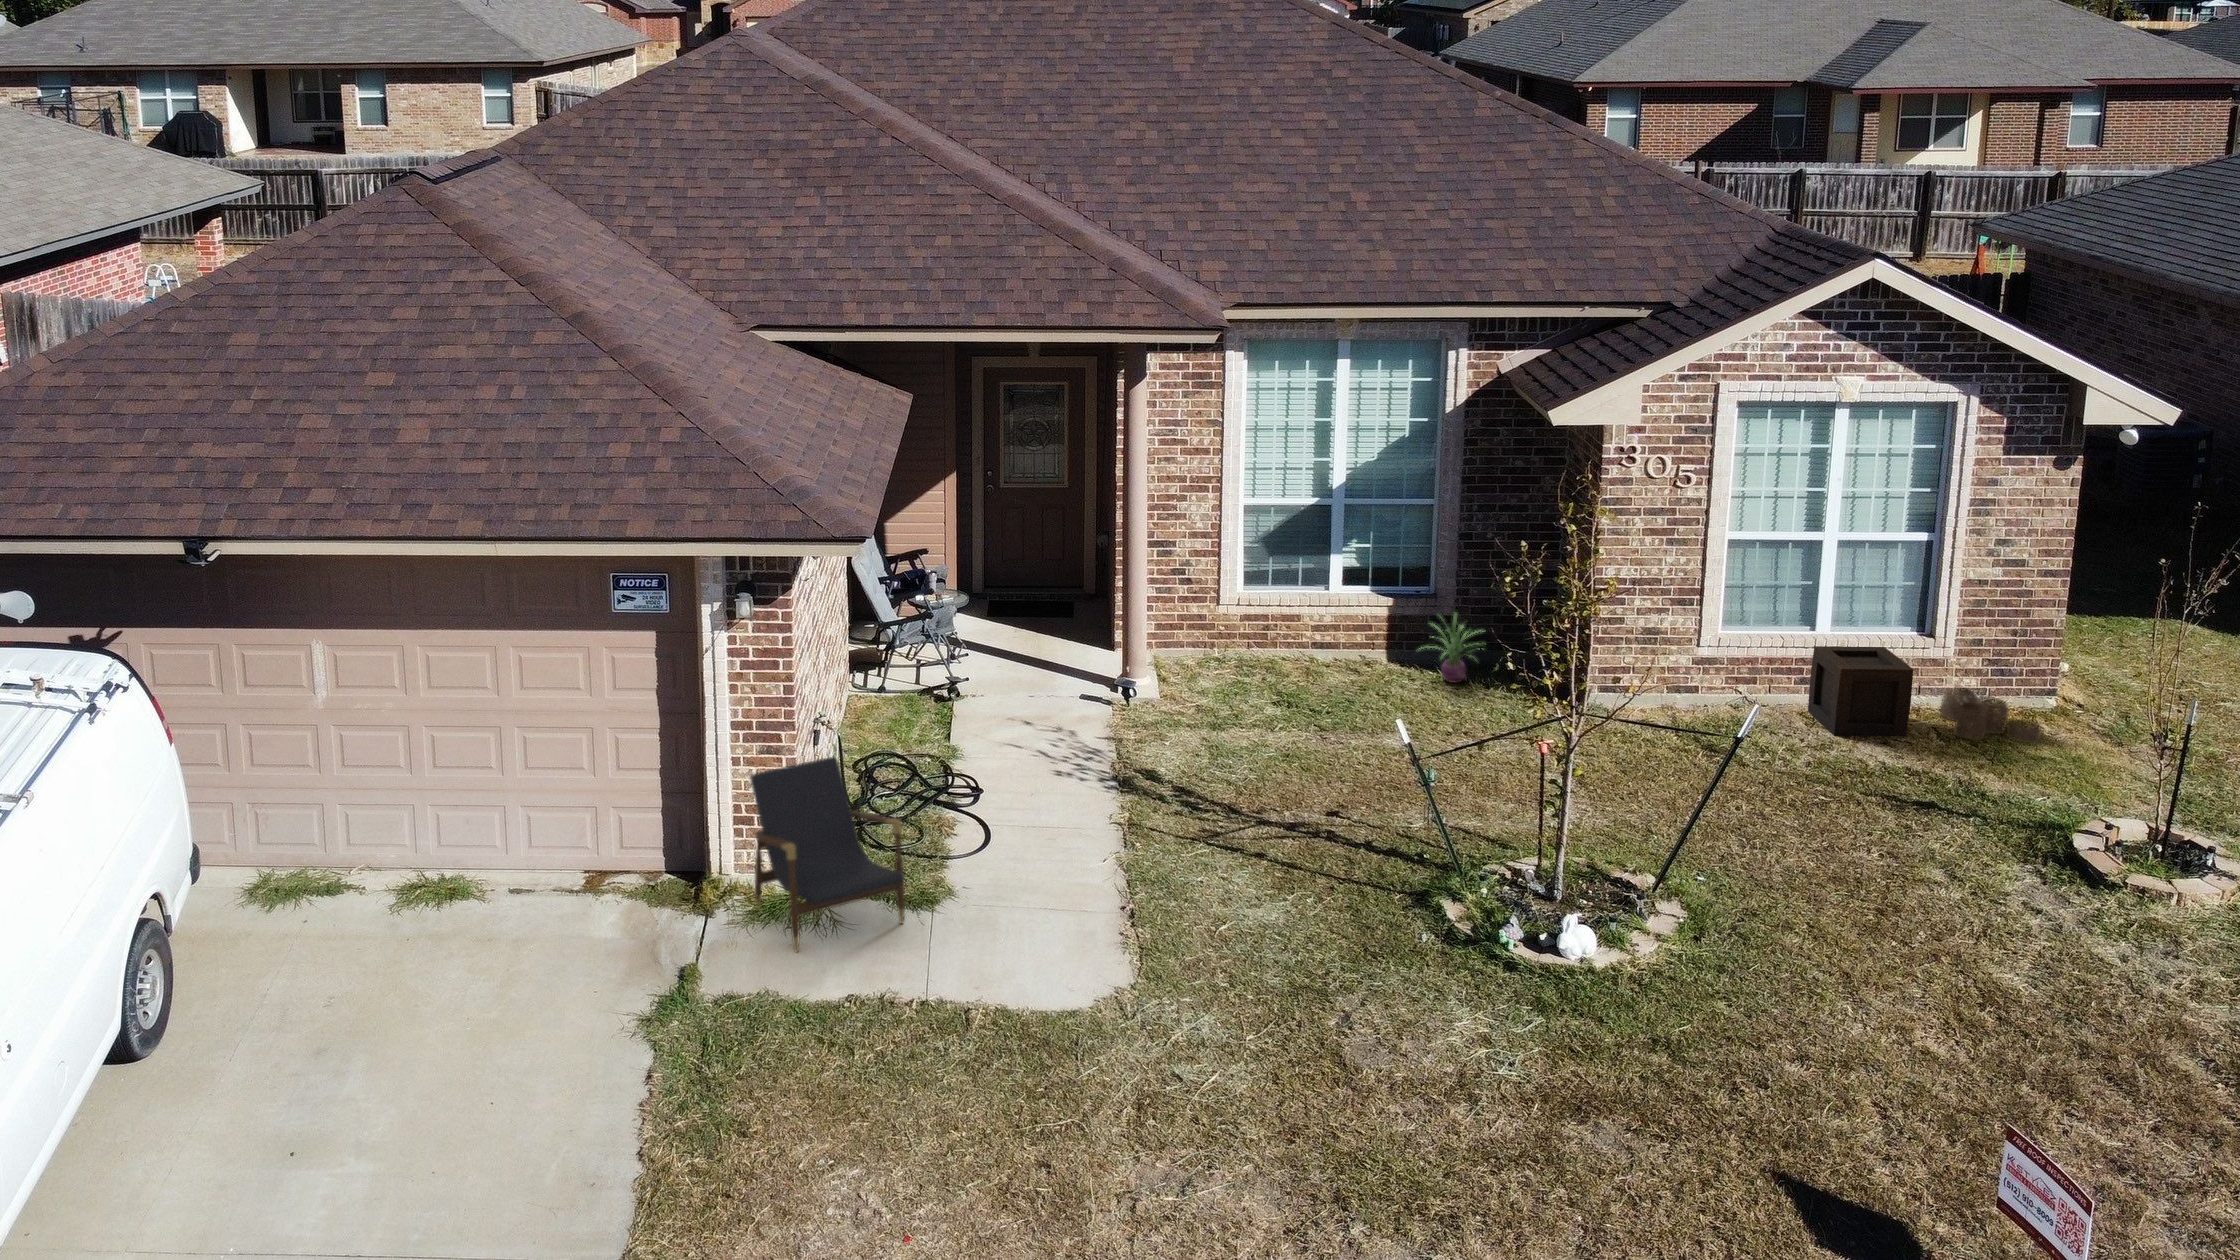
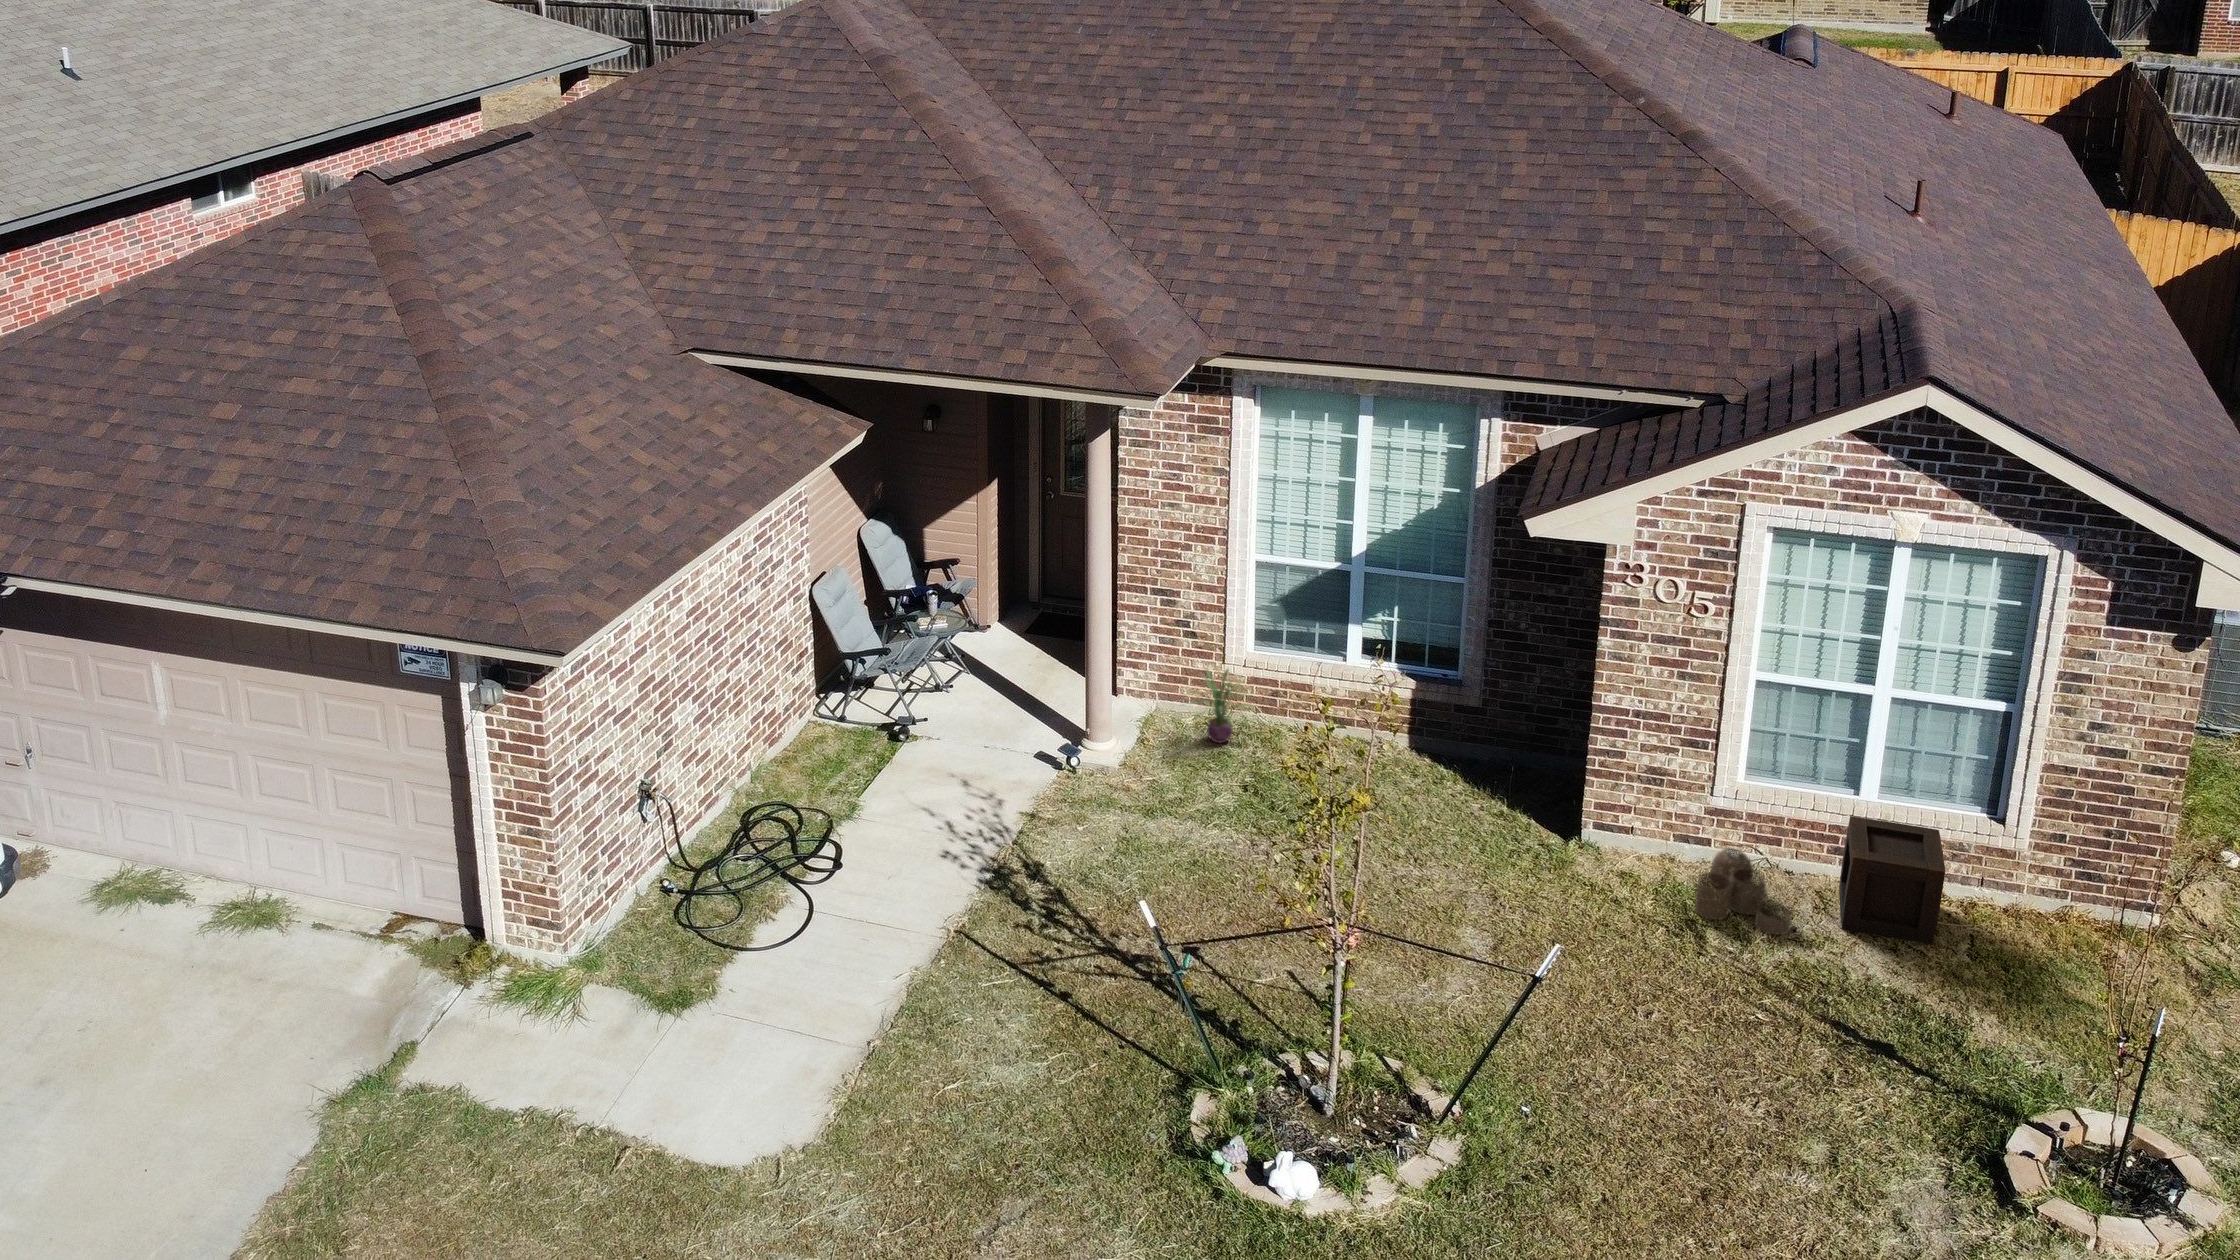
decorative plant: present [1433,613,1480,683] -> present [1192,669,1256,743]
woven basket: present [1940,687,2041,742] -> present [1695,848,1793,935]
lounge chair: present [751,757,905,952] -> none [486,845,628,1048]

